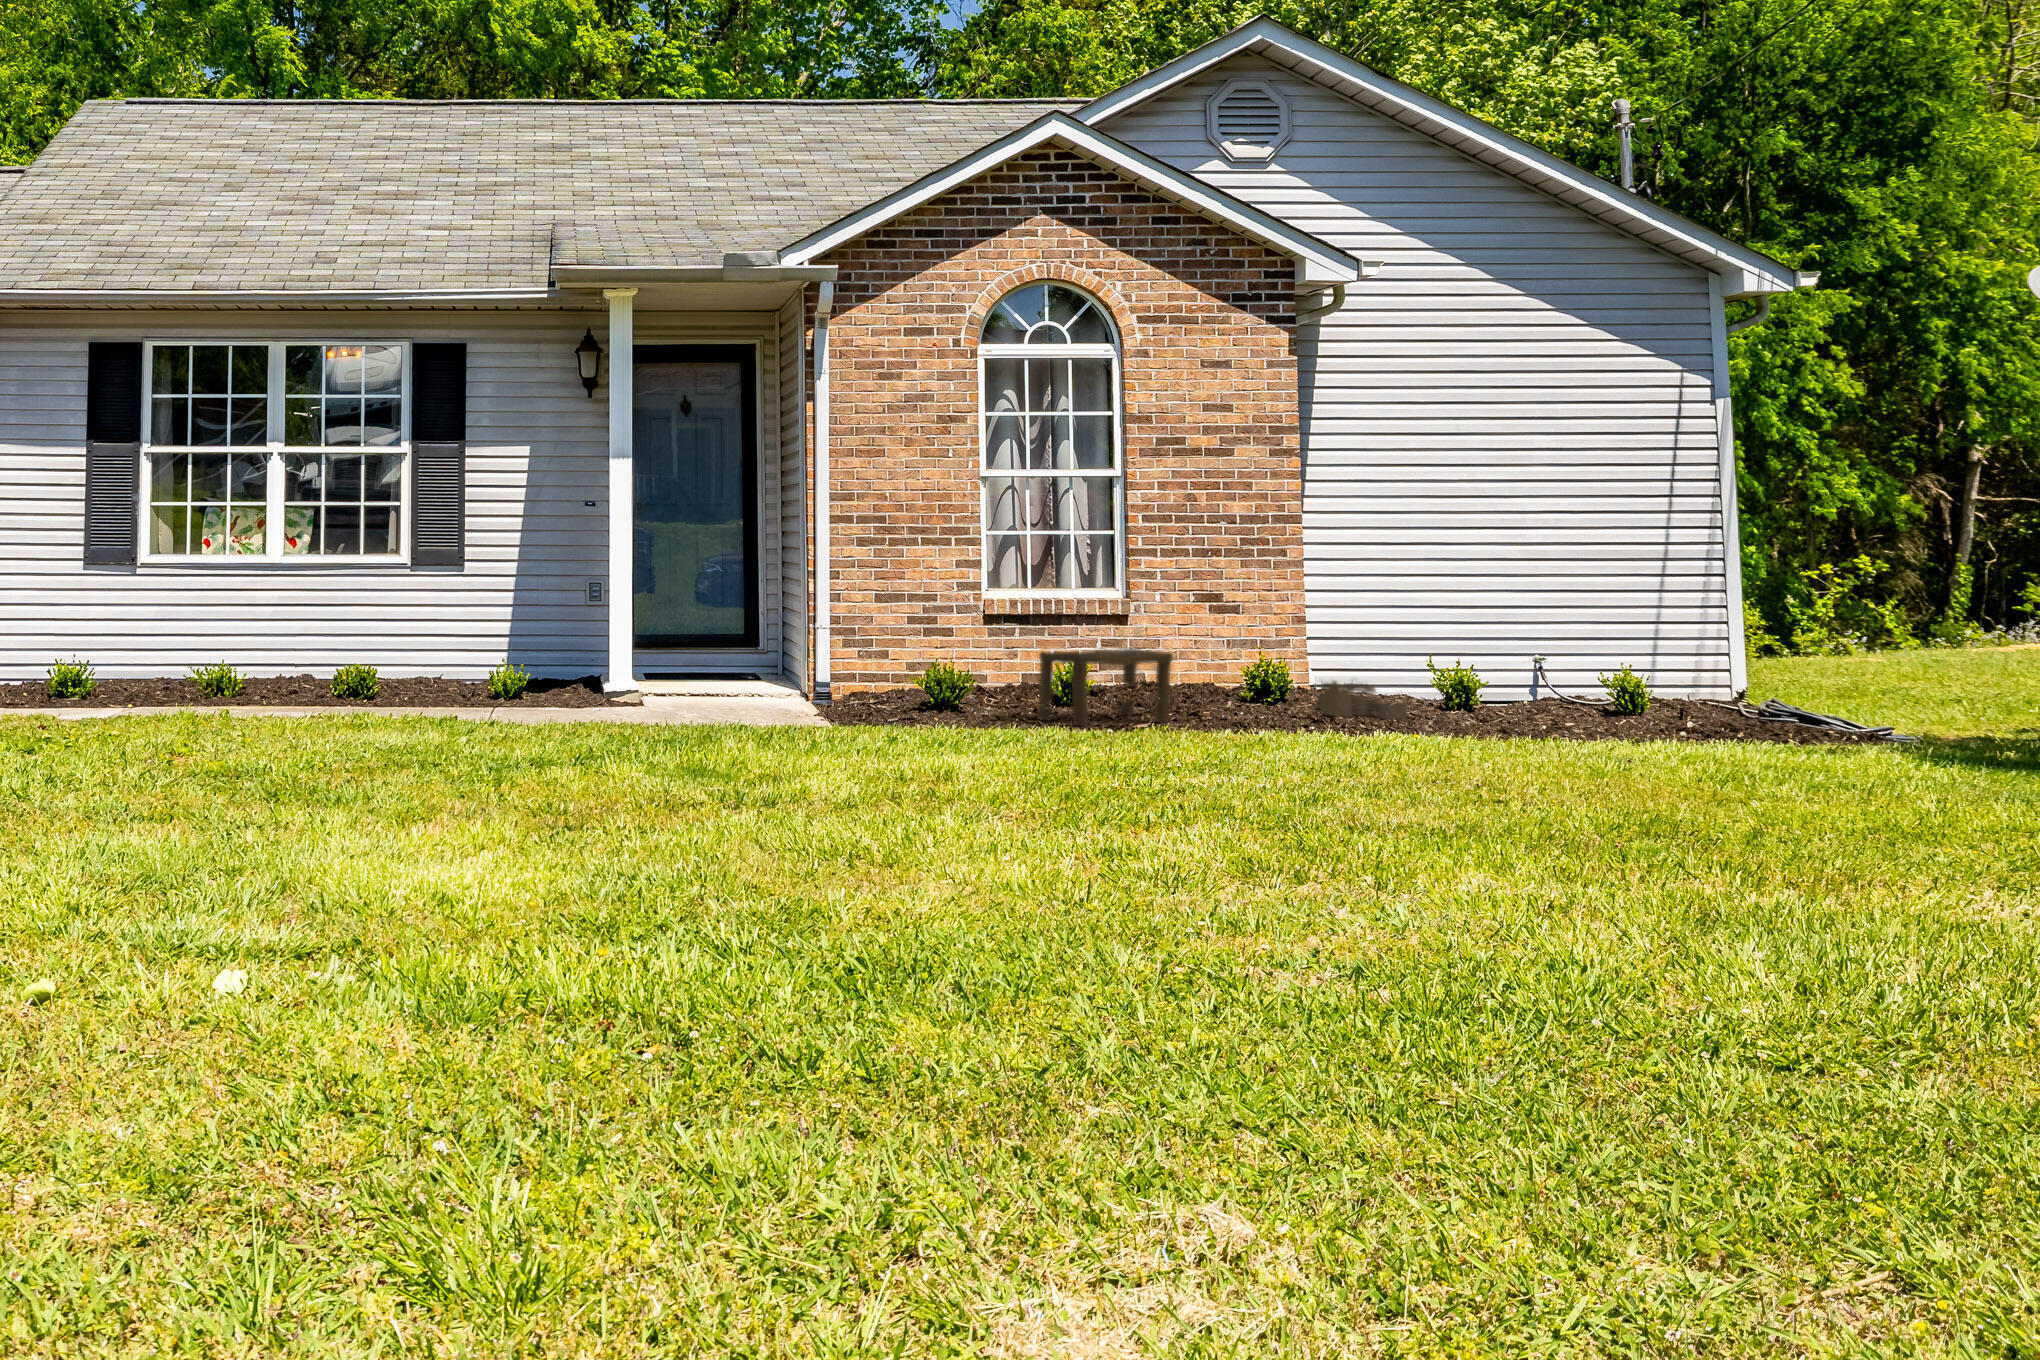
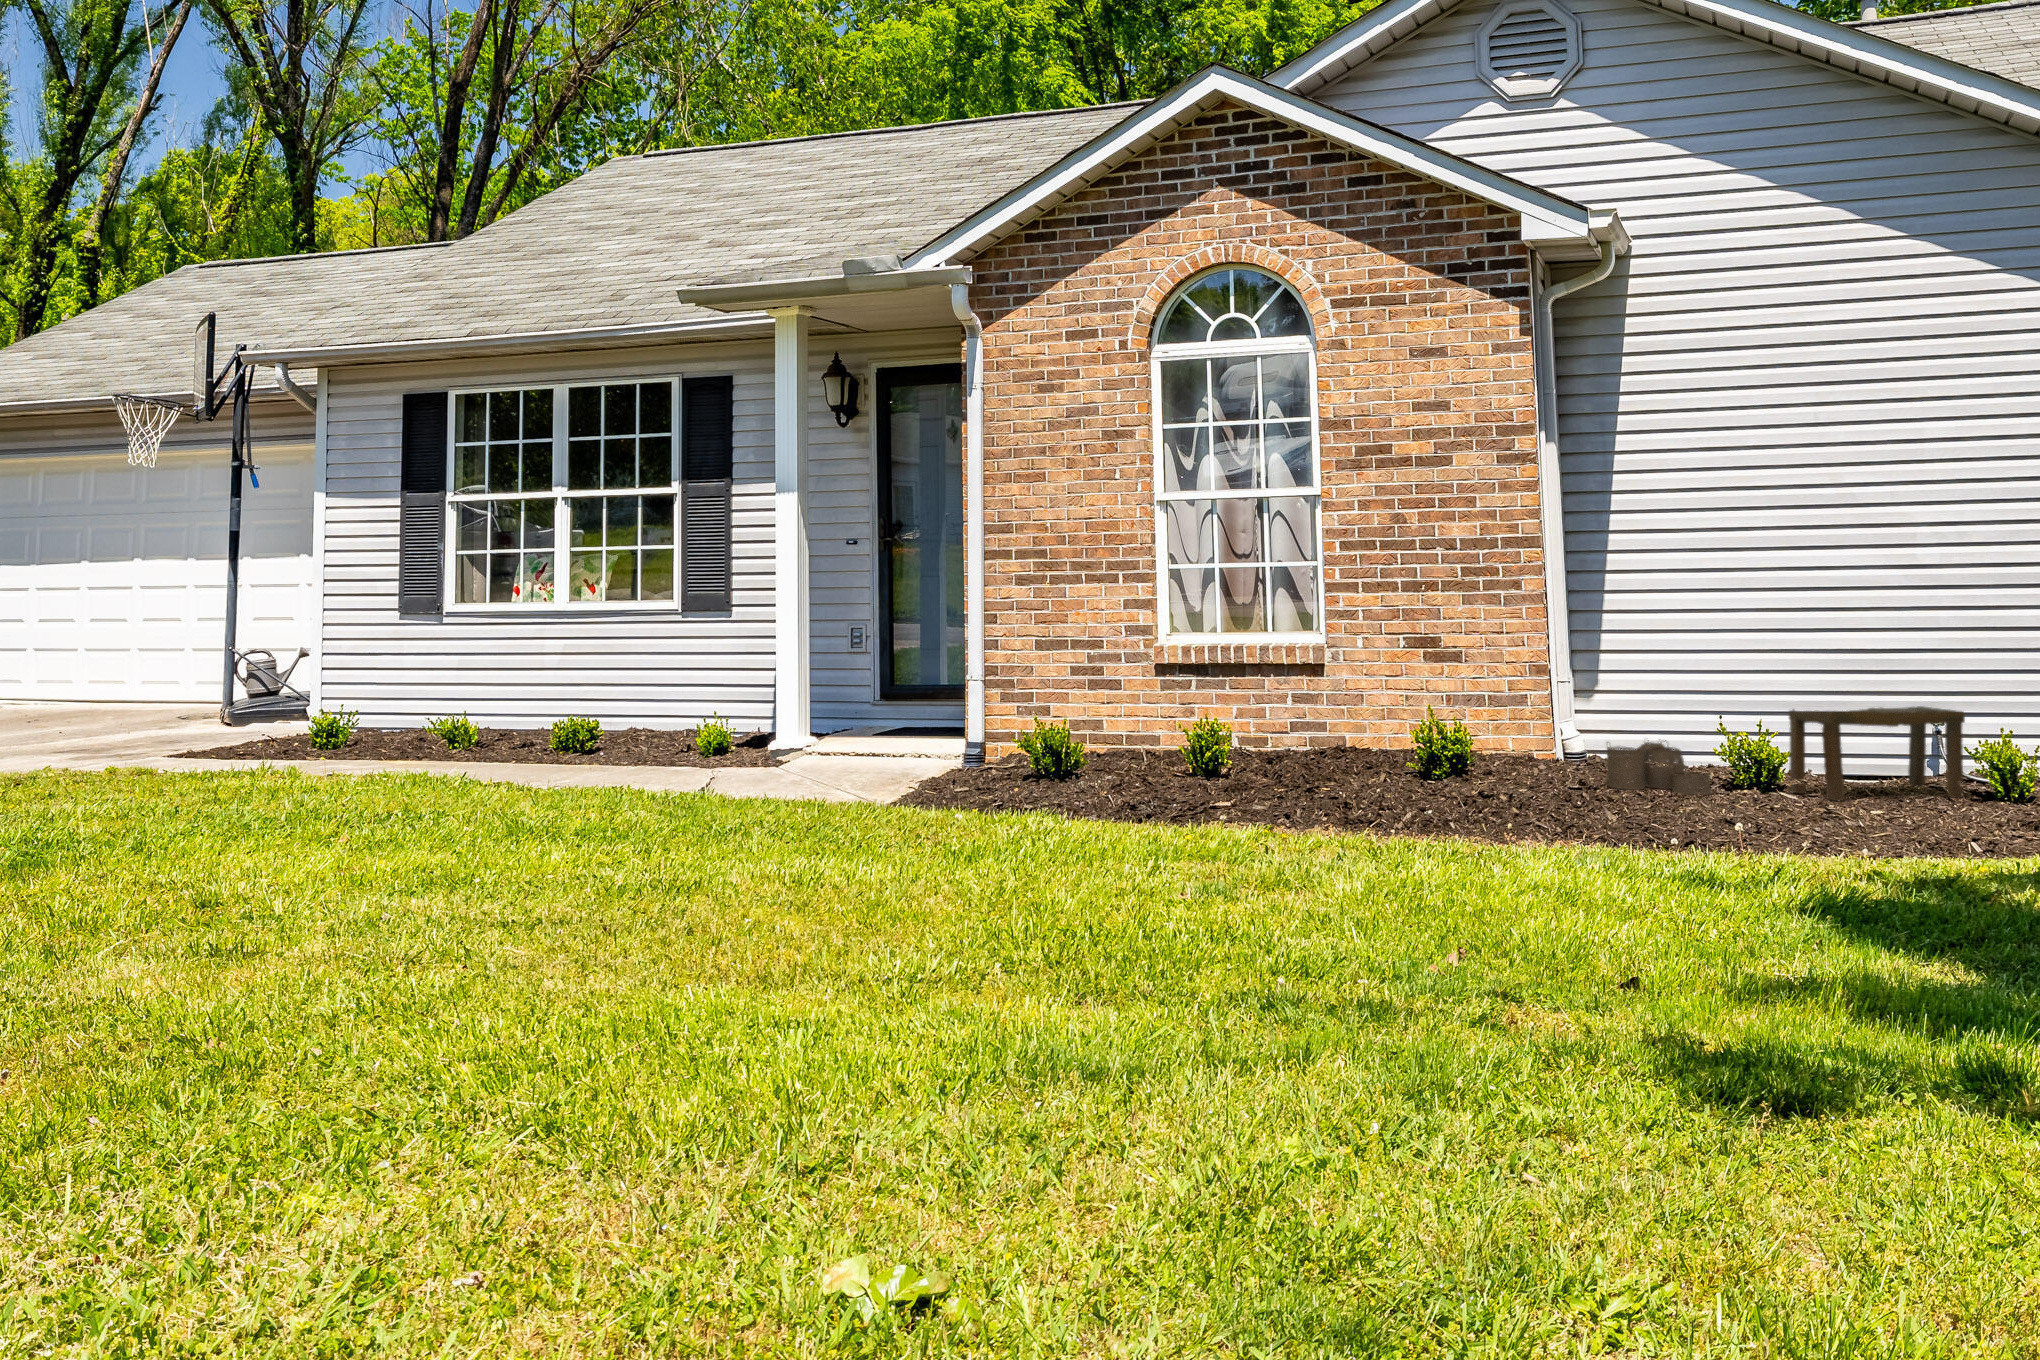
bench: present [1038,649,1173,726] -> present [1789,706,1965,801]

